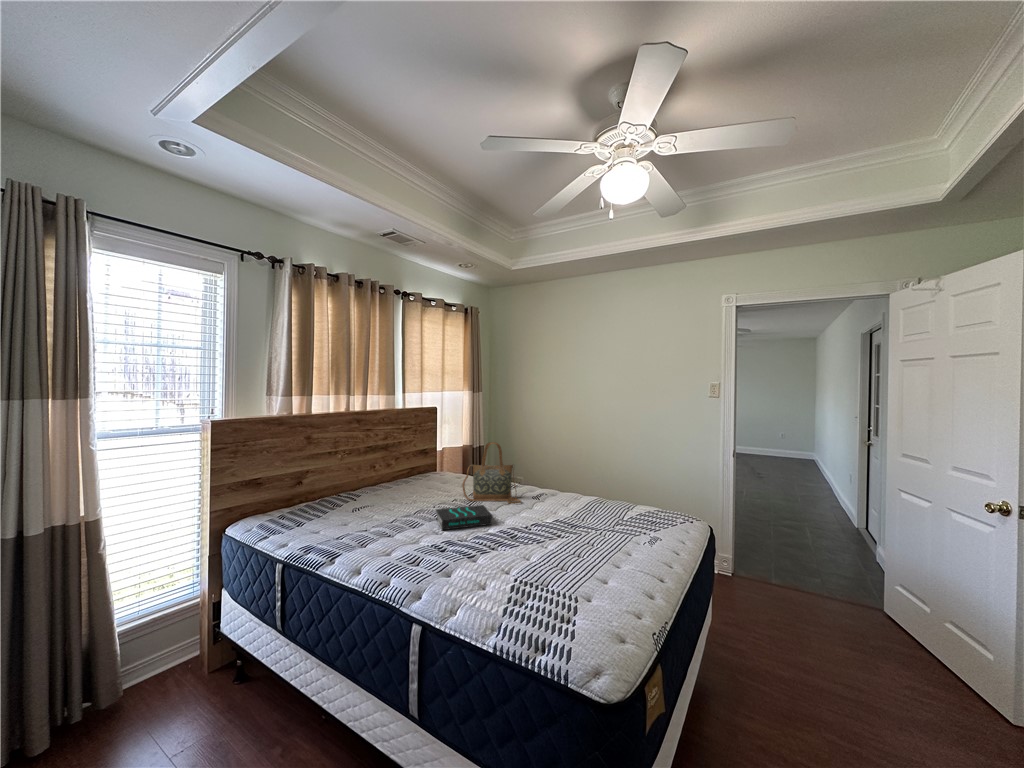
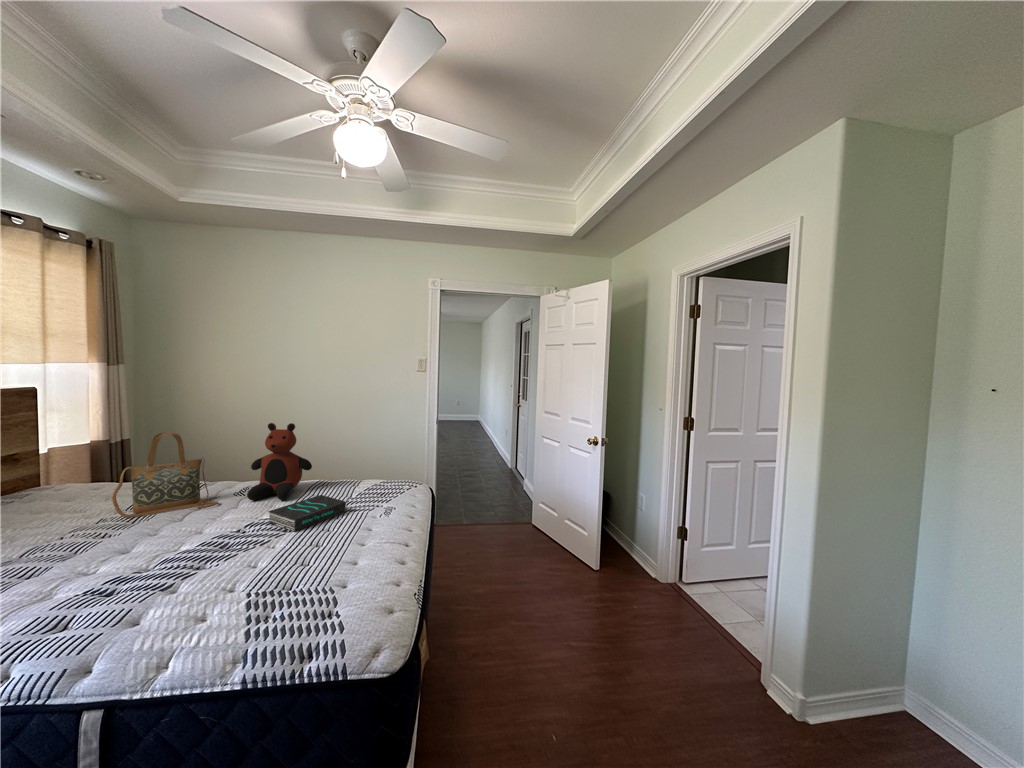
teddy bear: none [540,441,590,509] -> present [247,423,312,500]
book: present [436,505,492,530] -> present [268,495,346,531]

